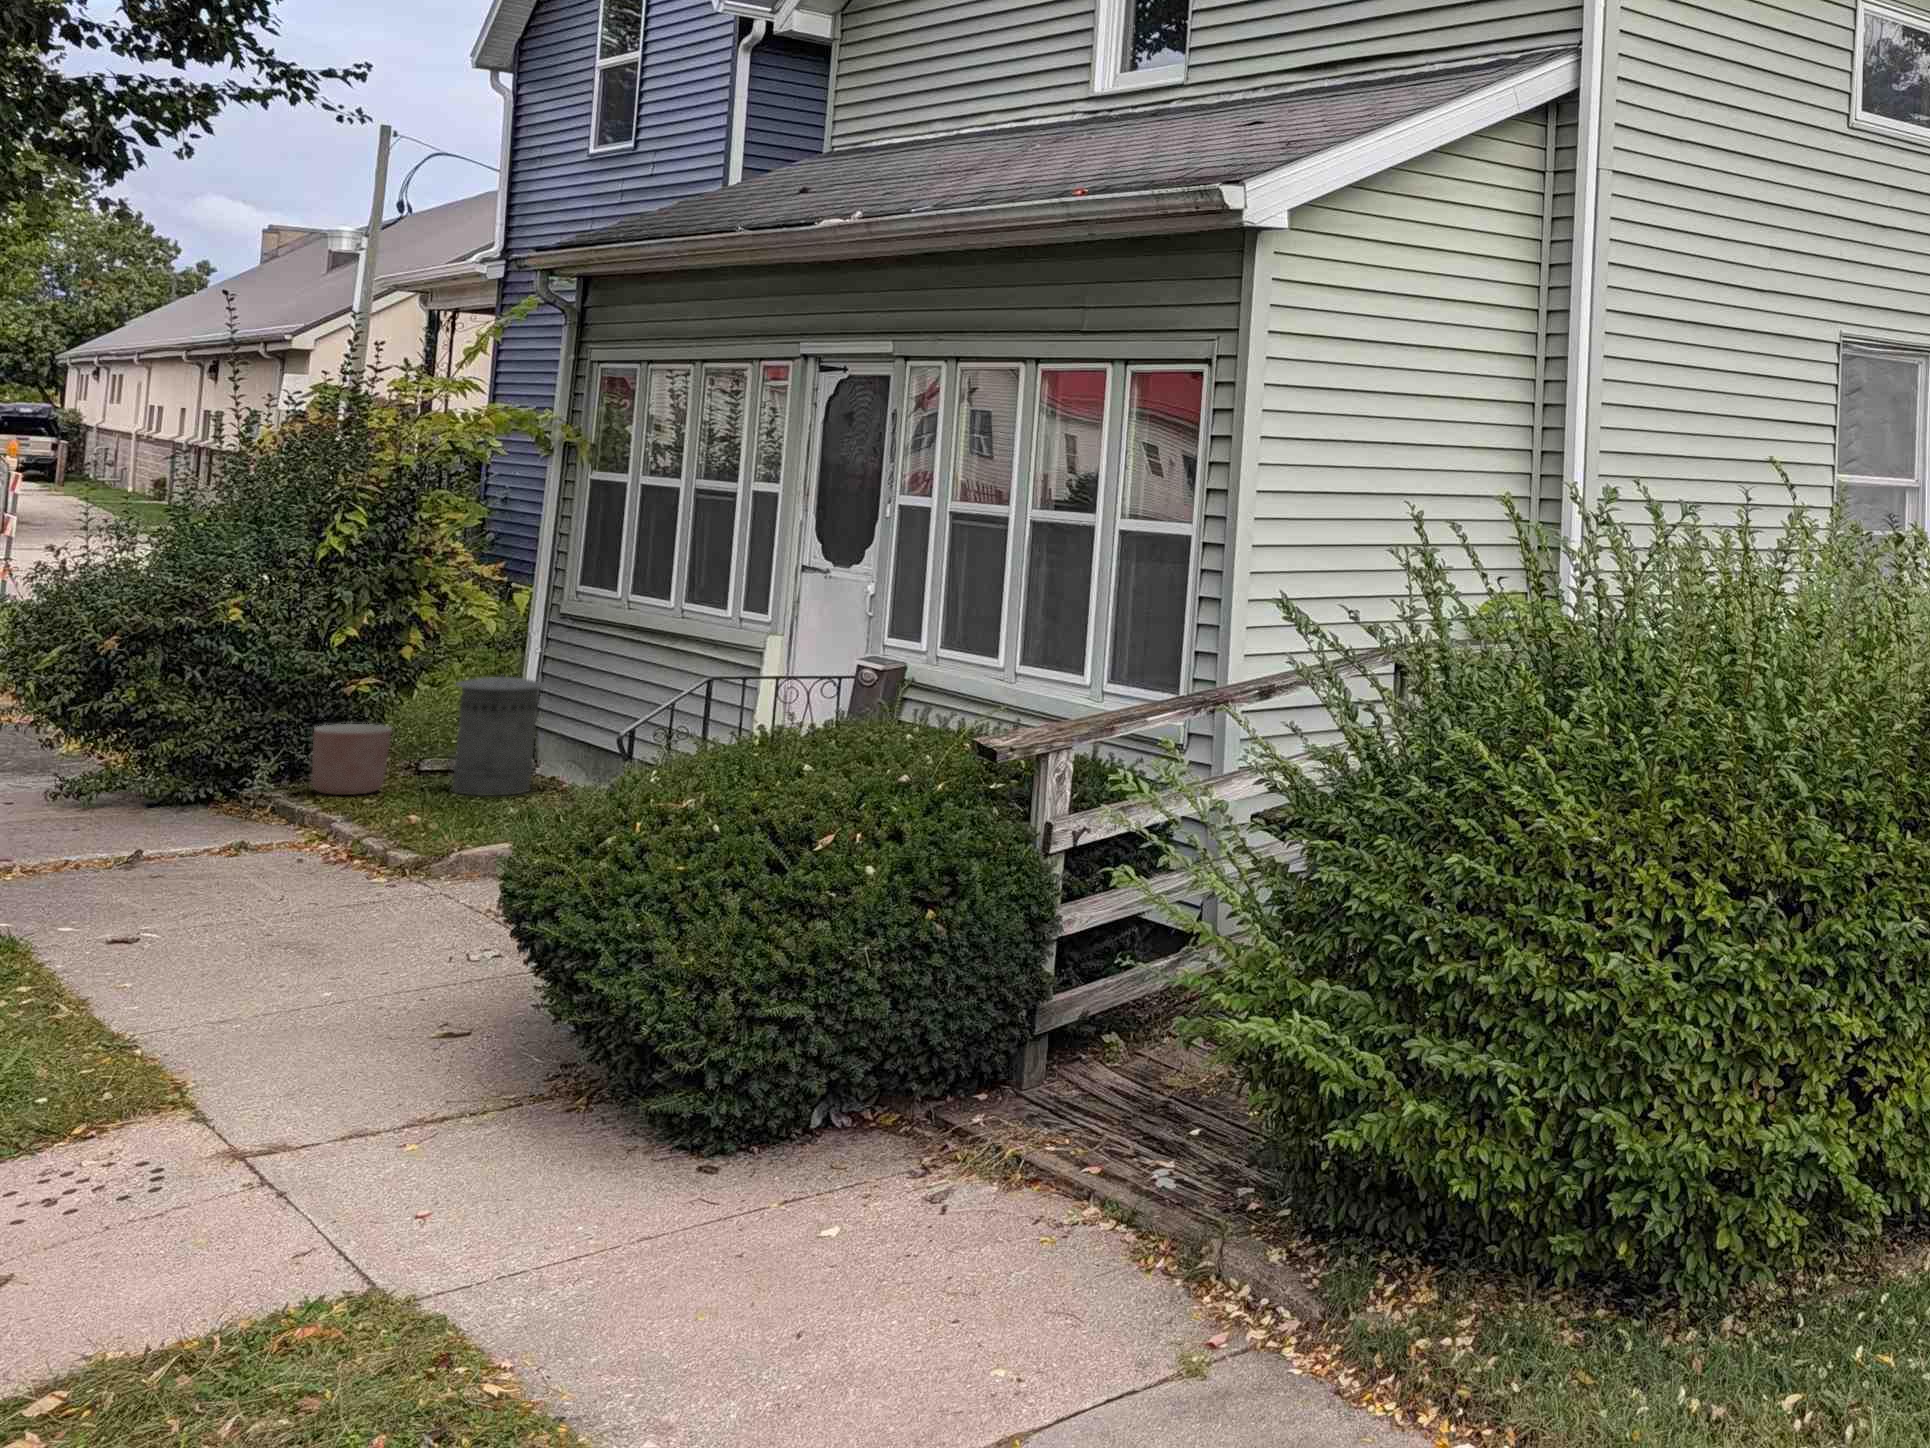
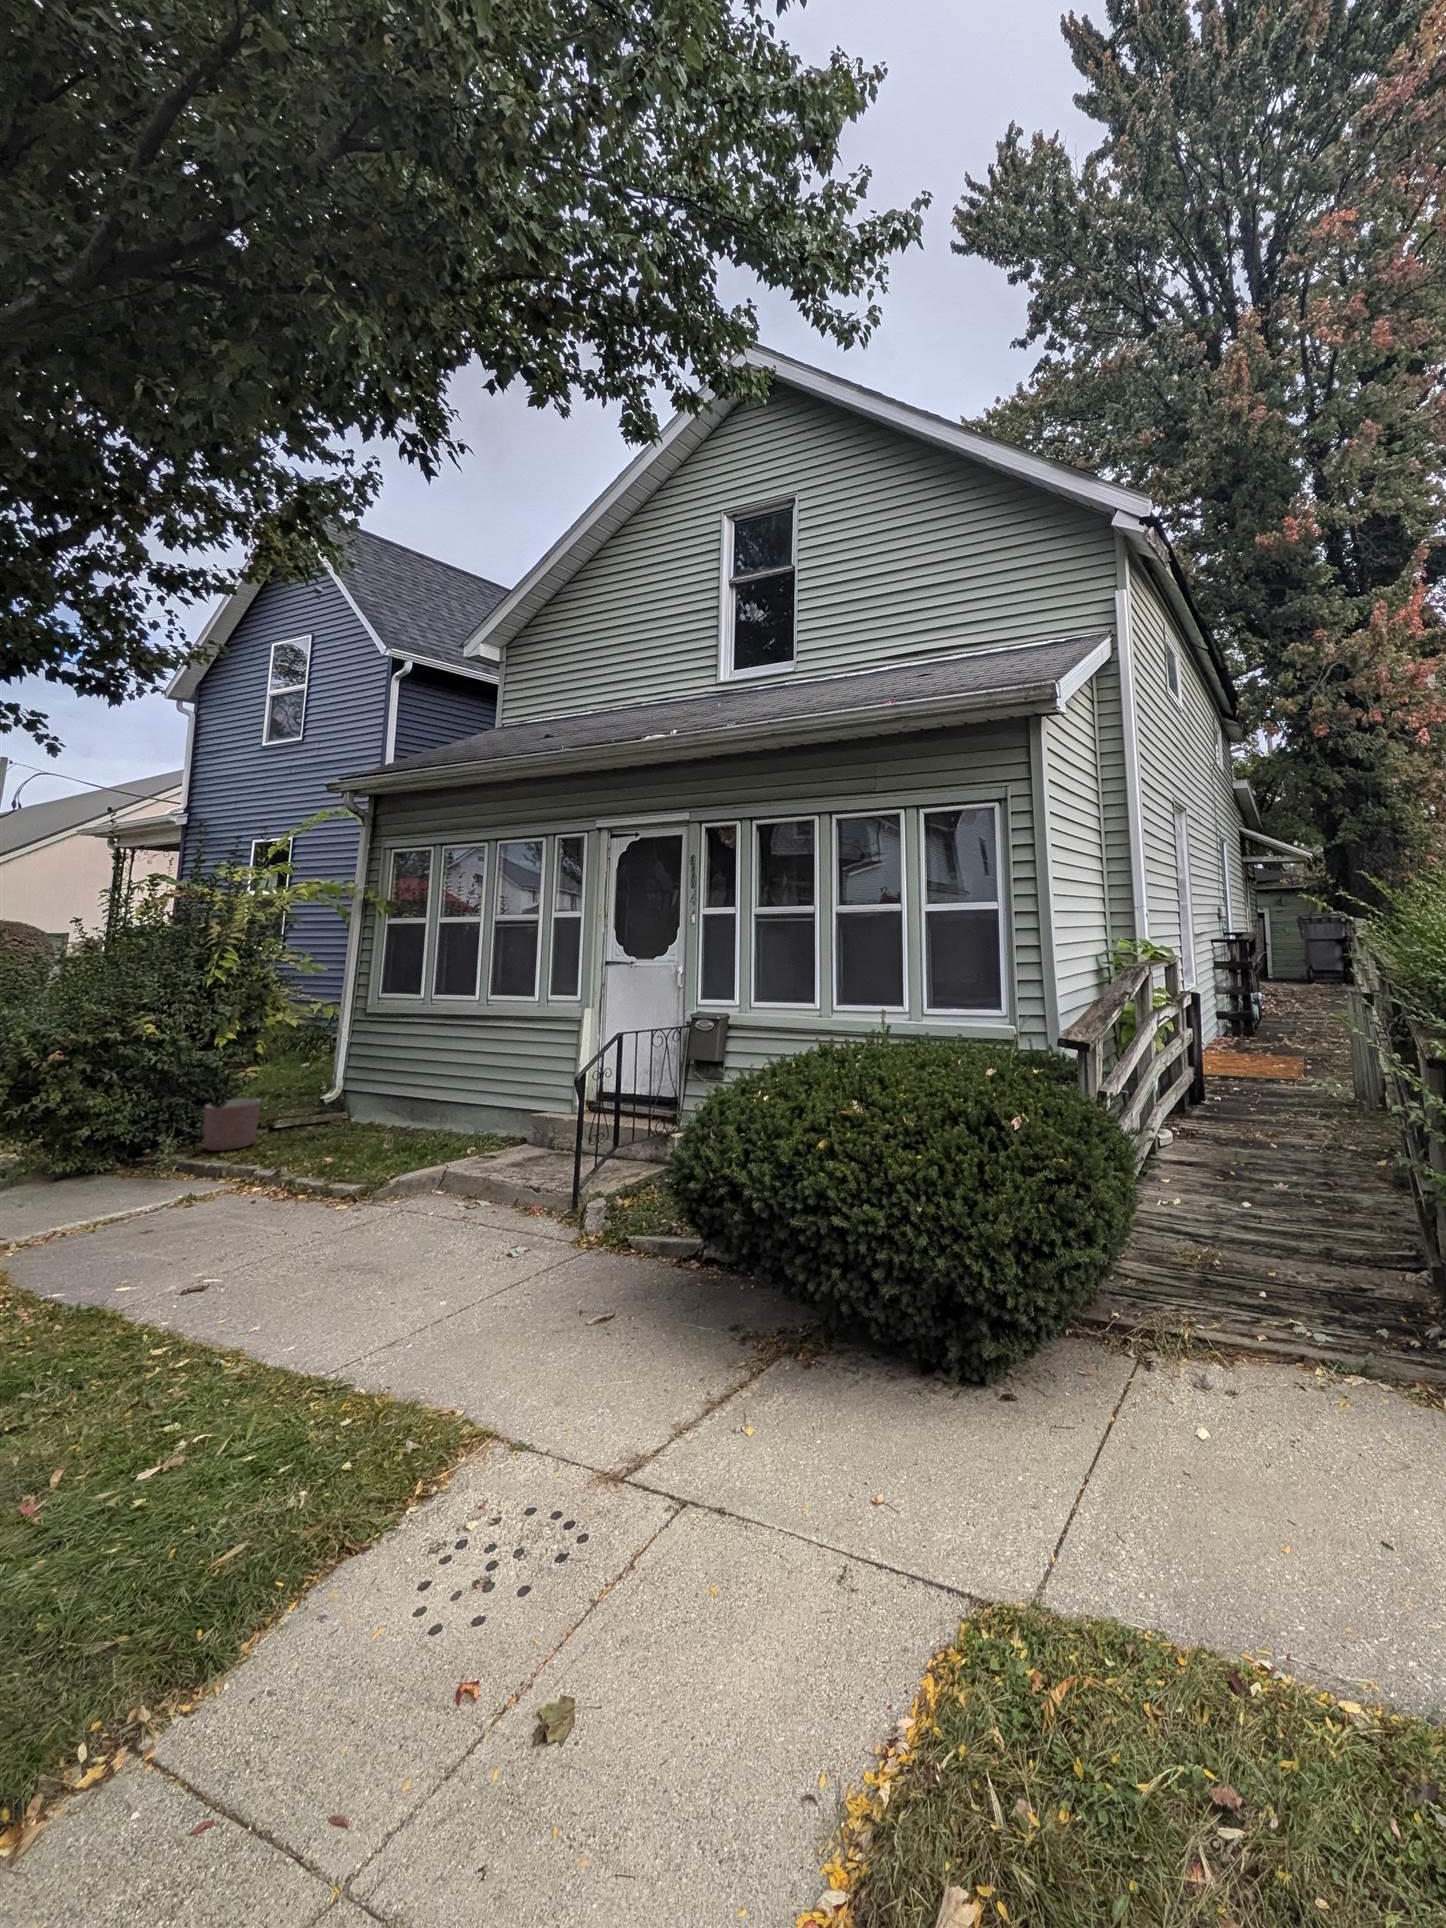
trash can: present [452,675,546,796] -> none [299,1055,362,1137]

